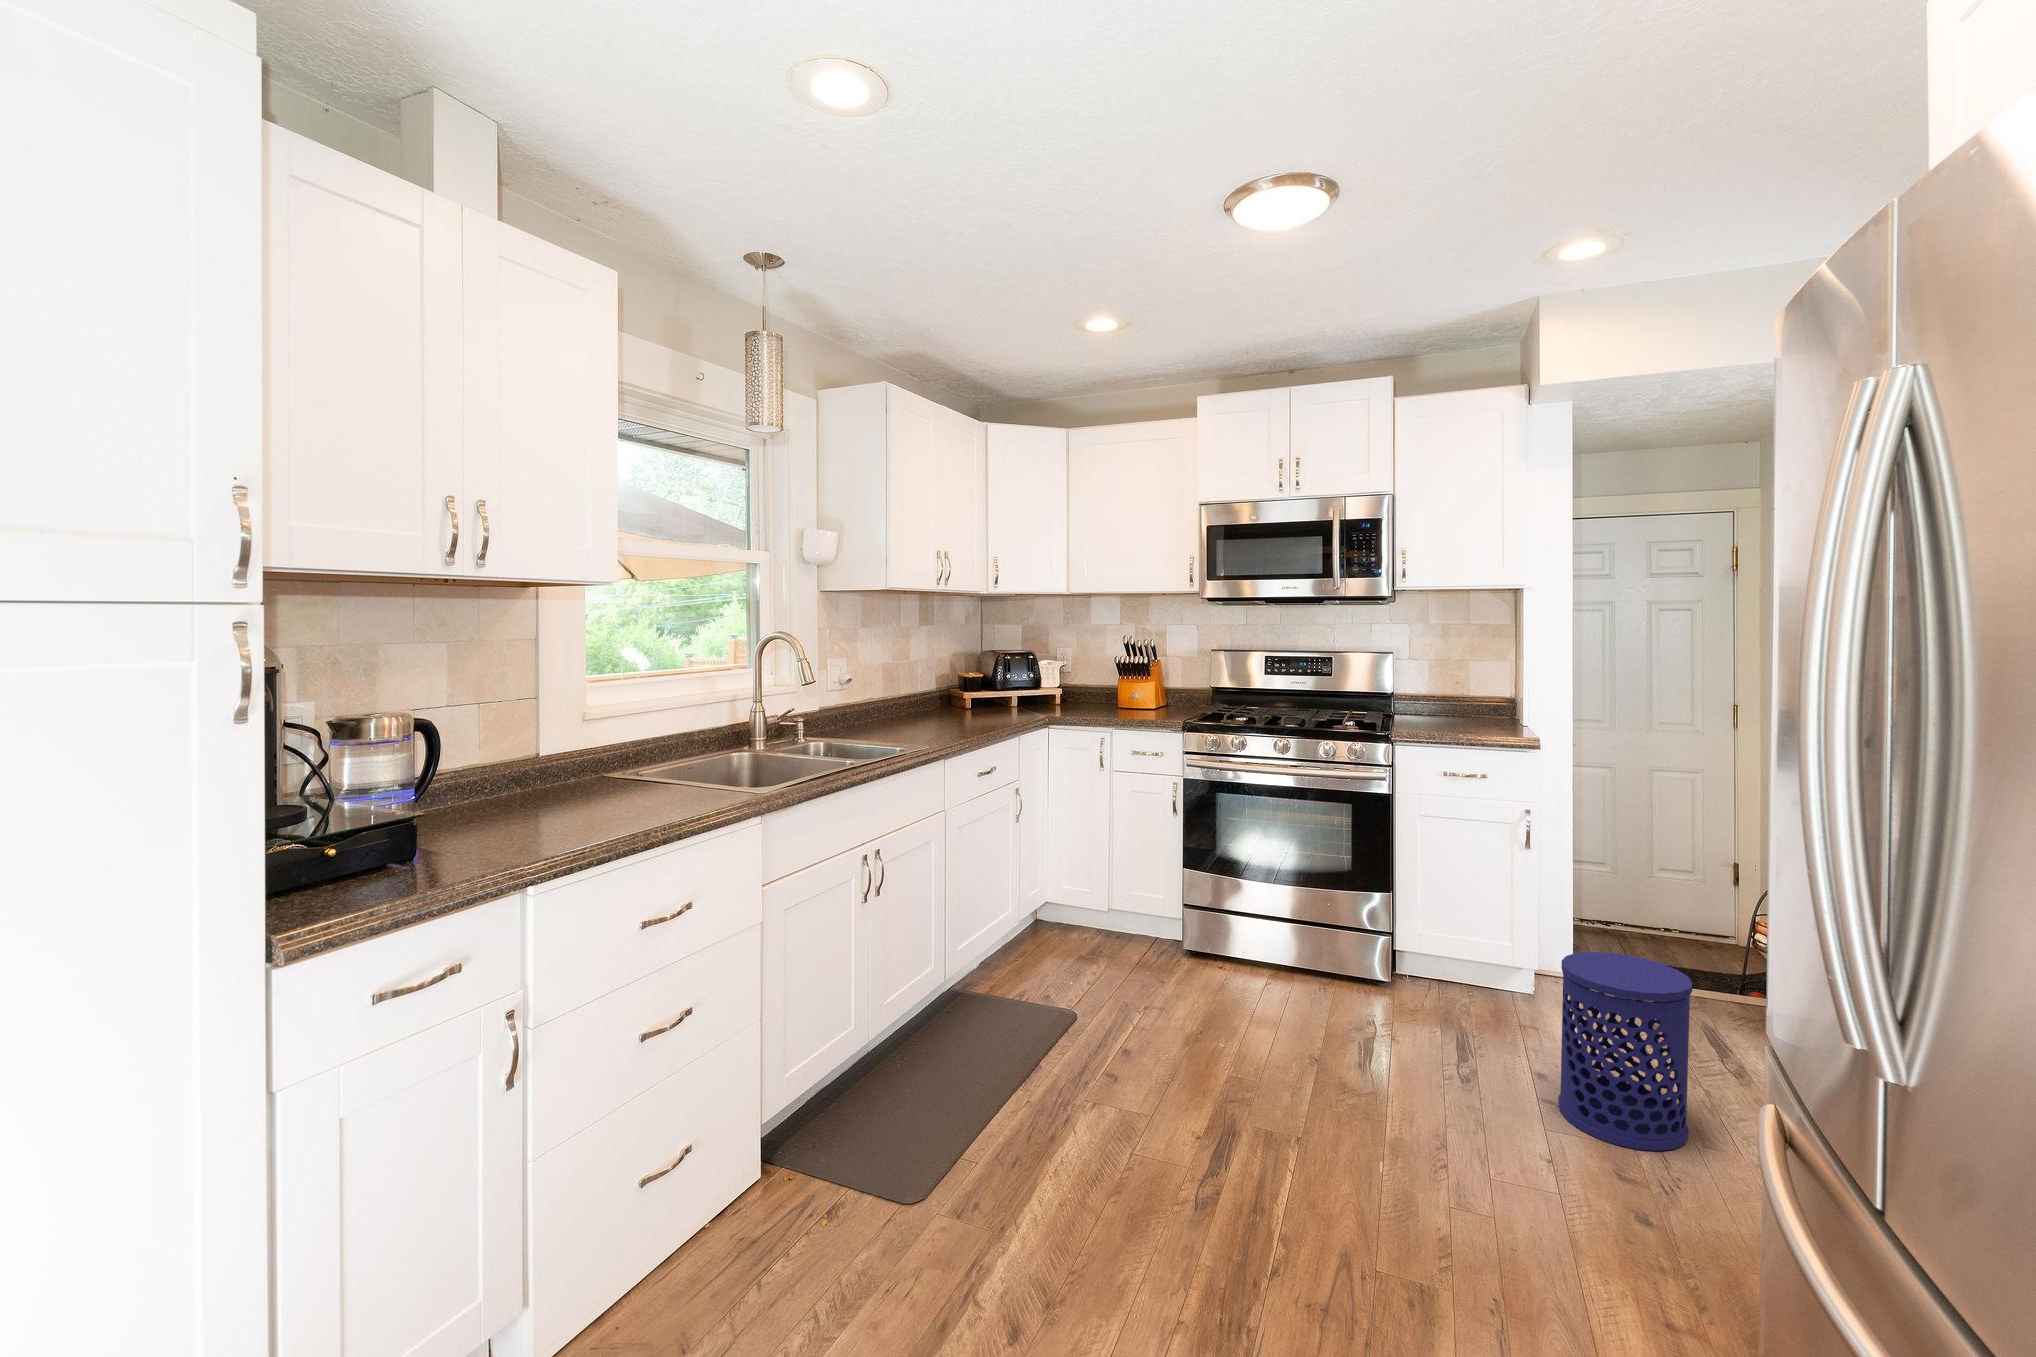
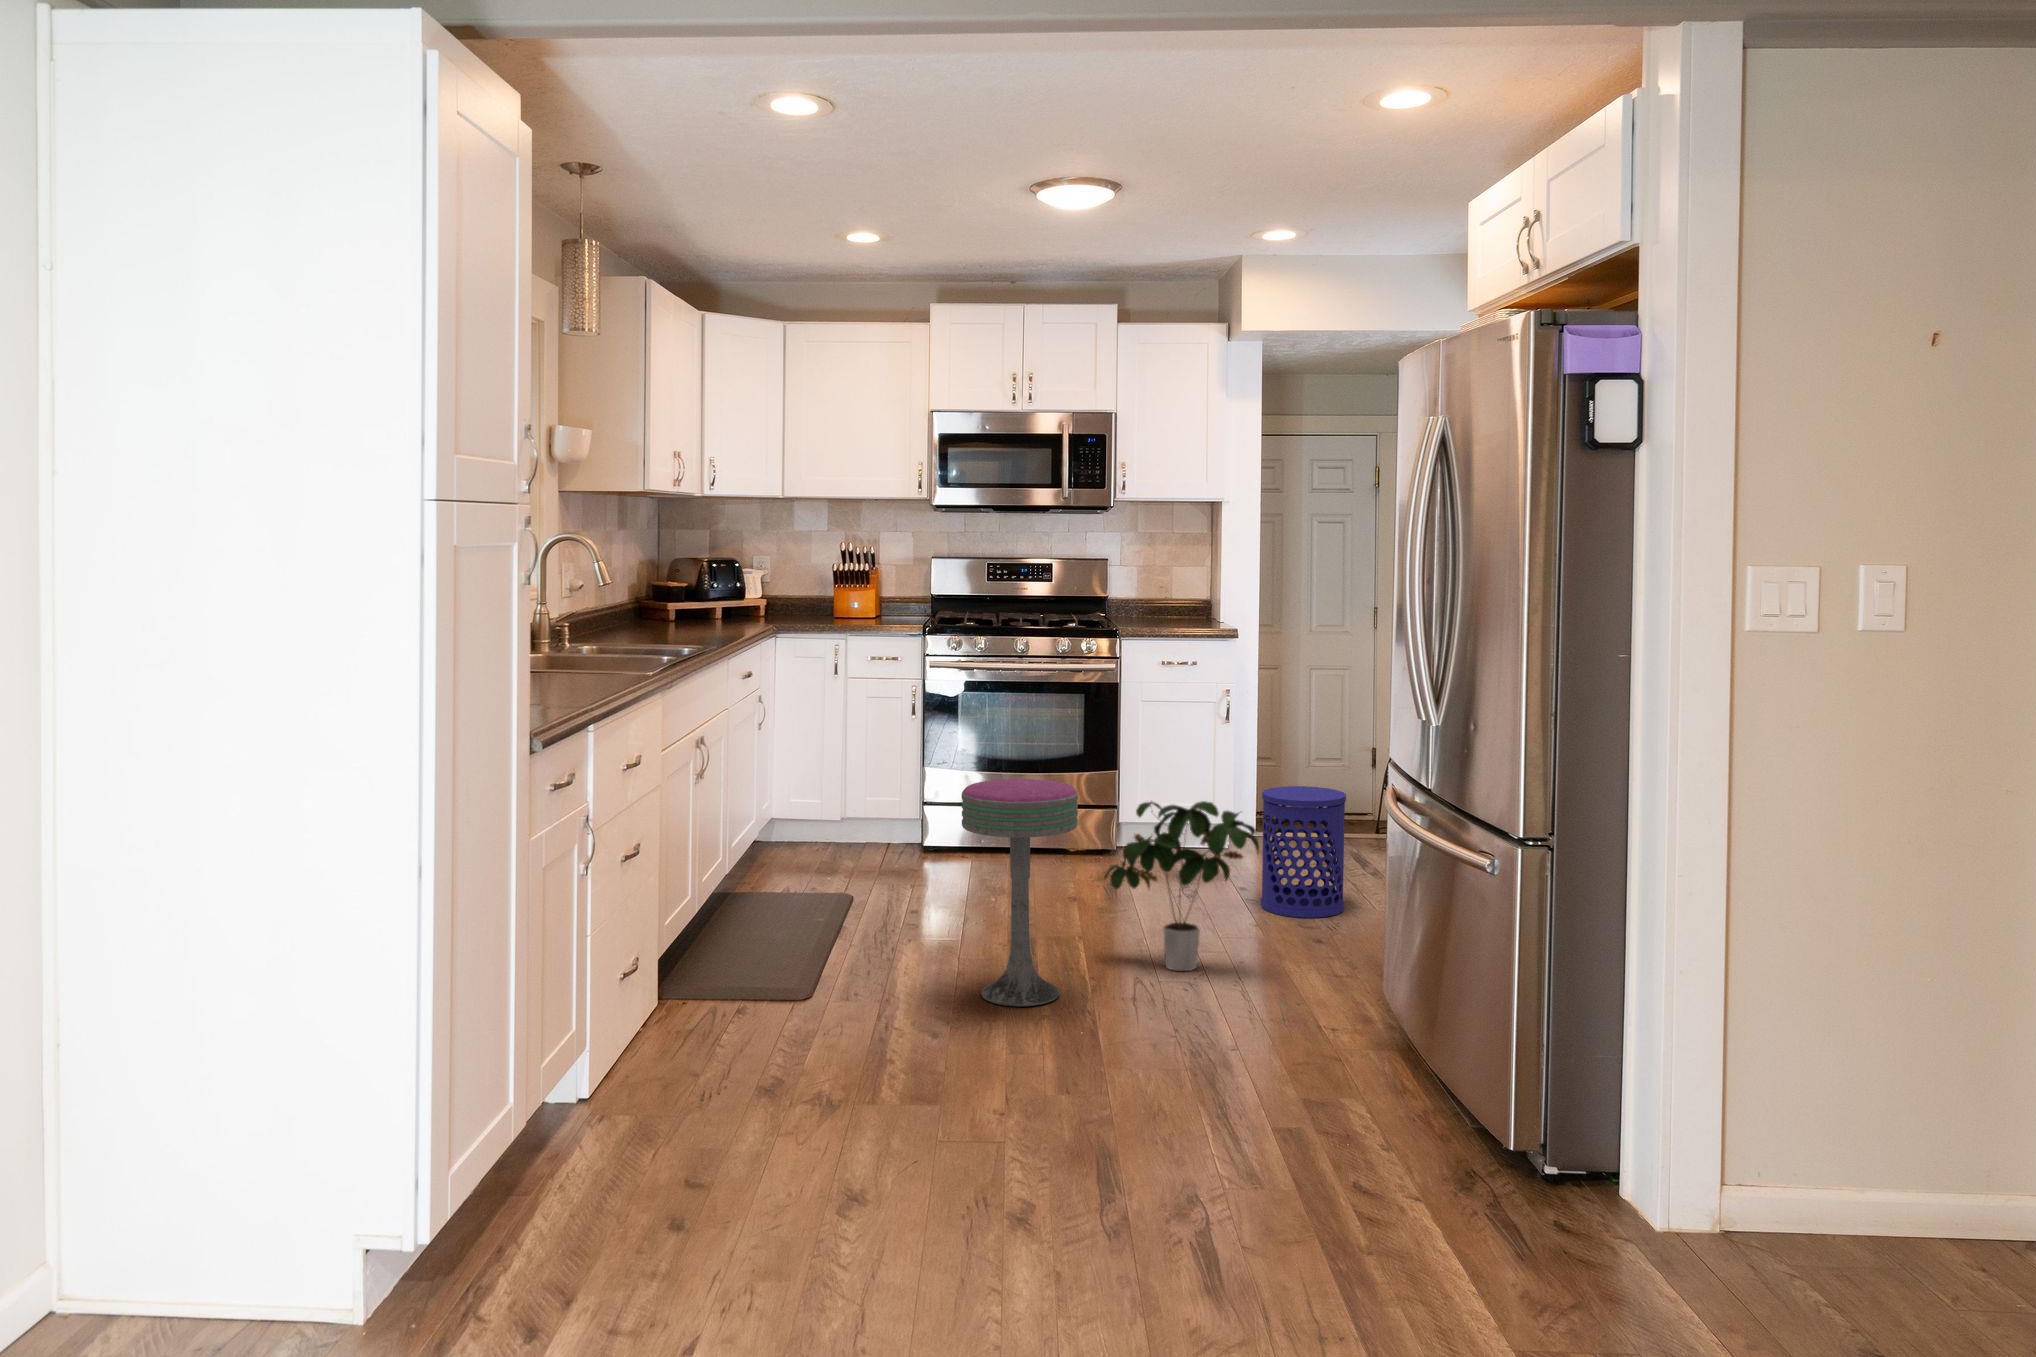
bar stool: none [1087,946,1242,1274] -> present [962,779,1078,1006]
potted plant: none [1307,988,1532,1241] -> present [1104,801,1259,971]

